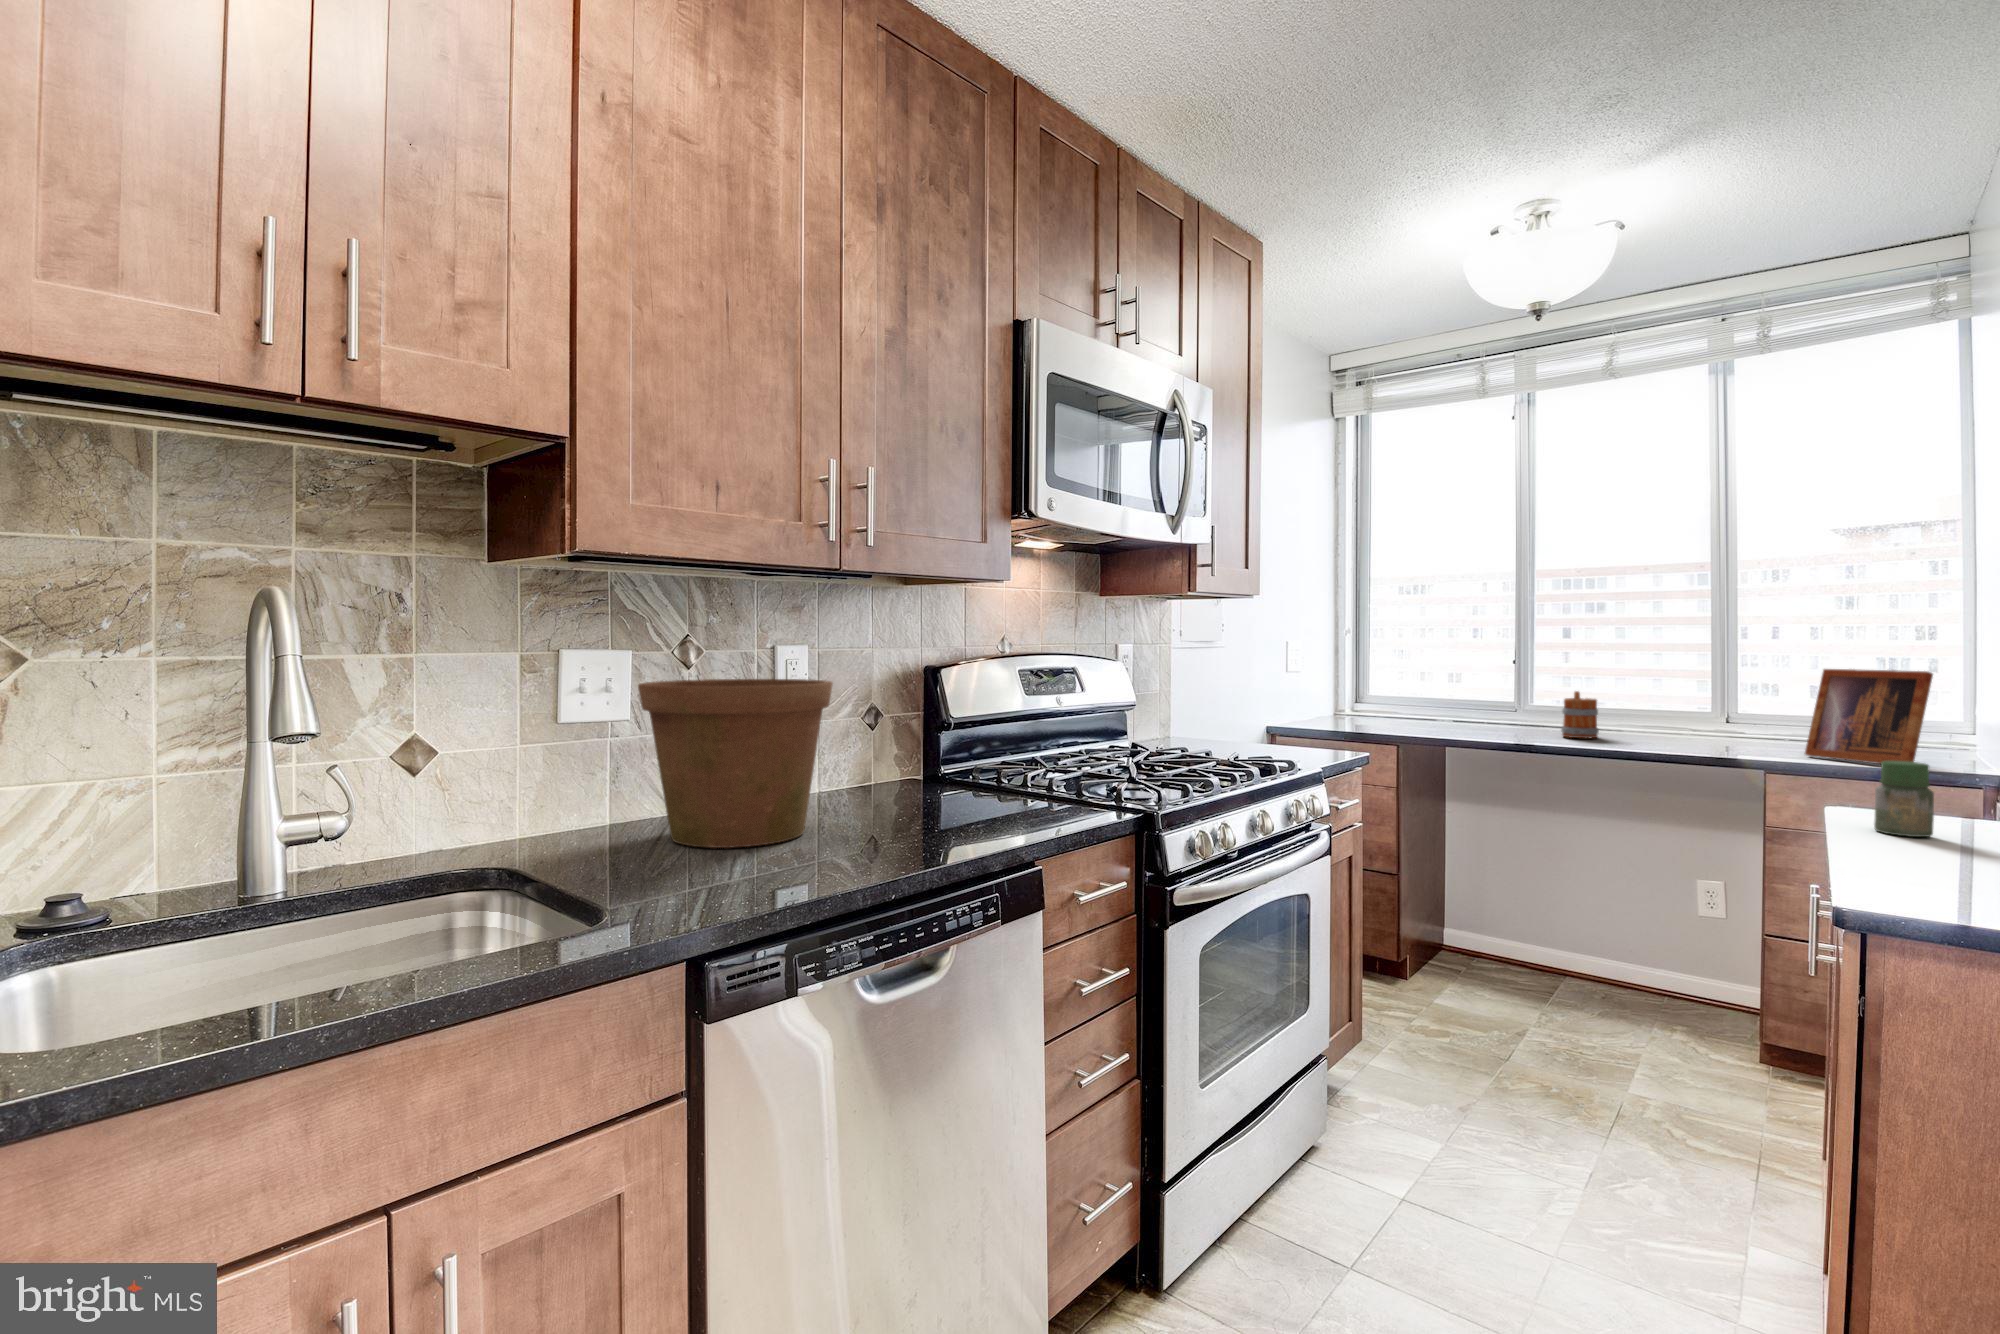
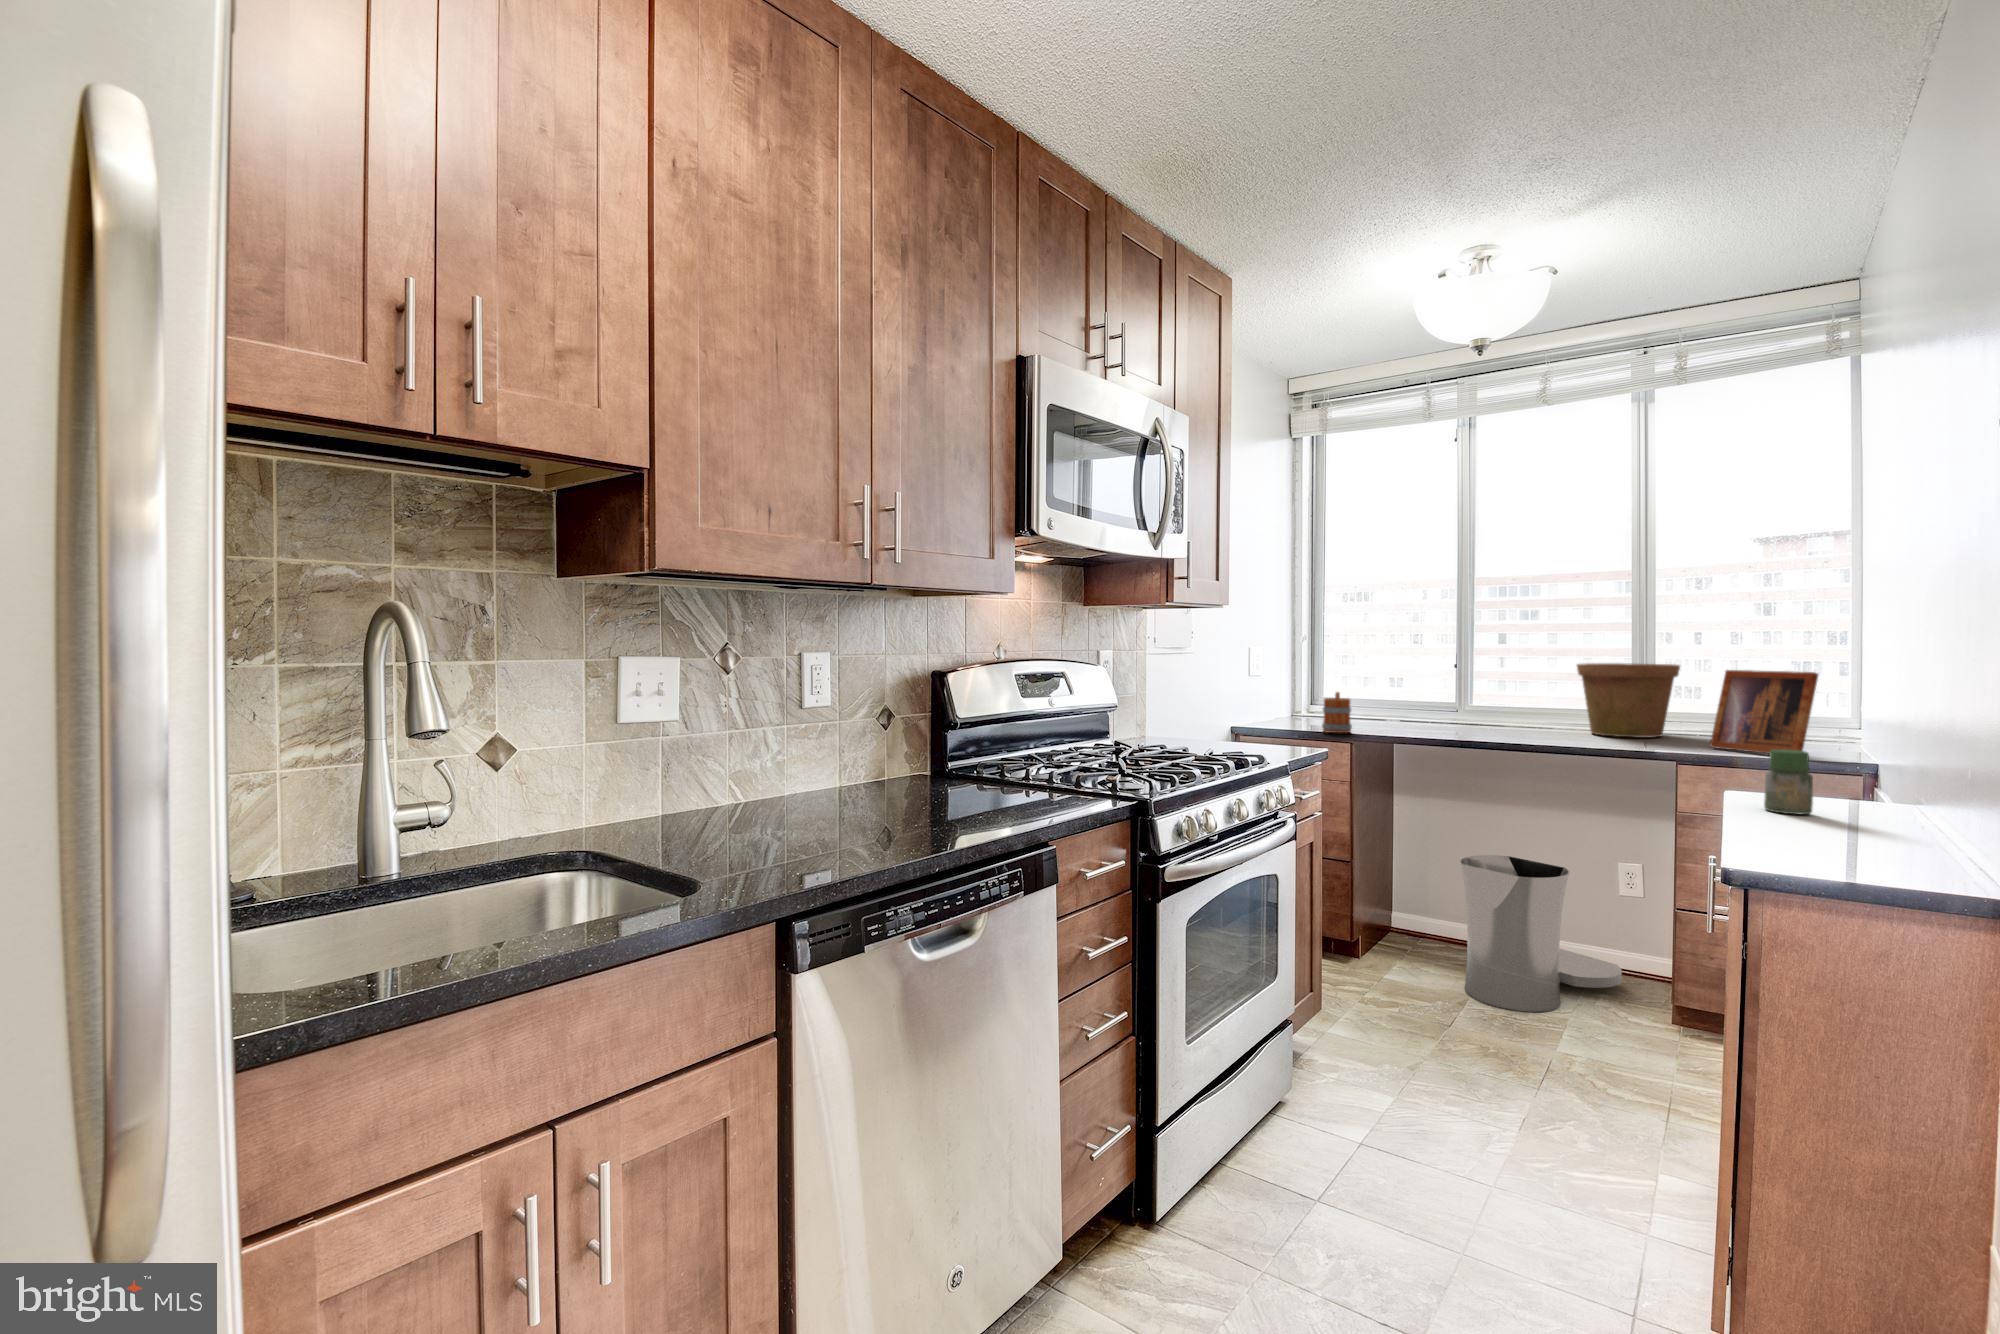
flower pot: present [638,679,833,848] -> present [1577,663,1680,738]
mug: present [1561,691,1599,738] -> present [1322,692,1352,733]
trash can: none [1519,872,1702,1047] -> present [1460,855,1622,1012]

